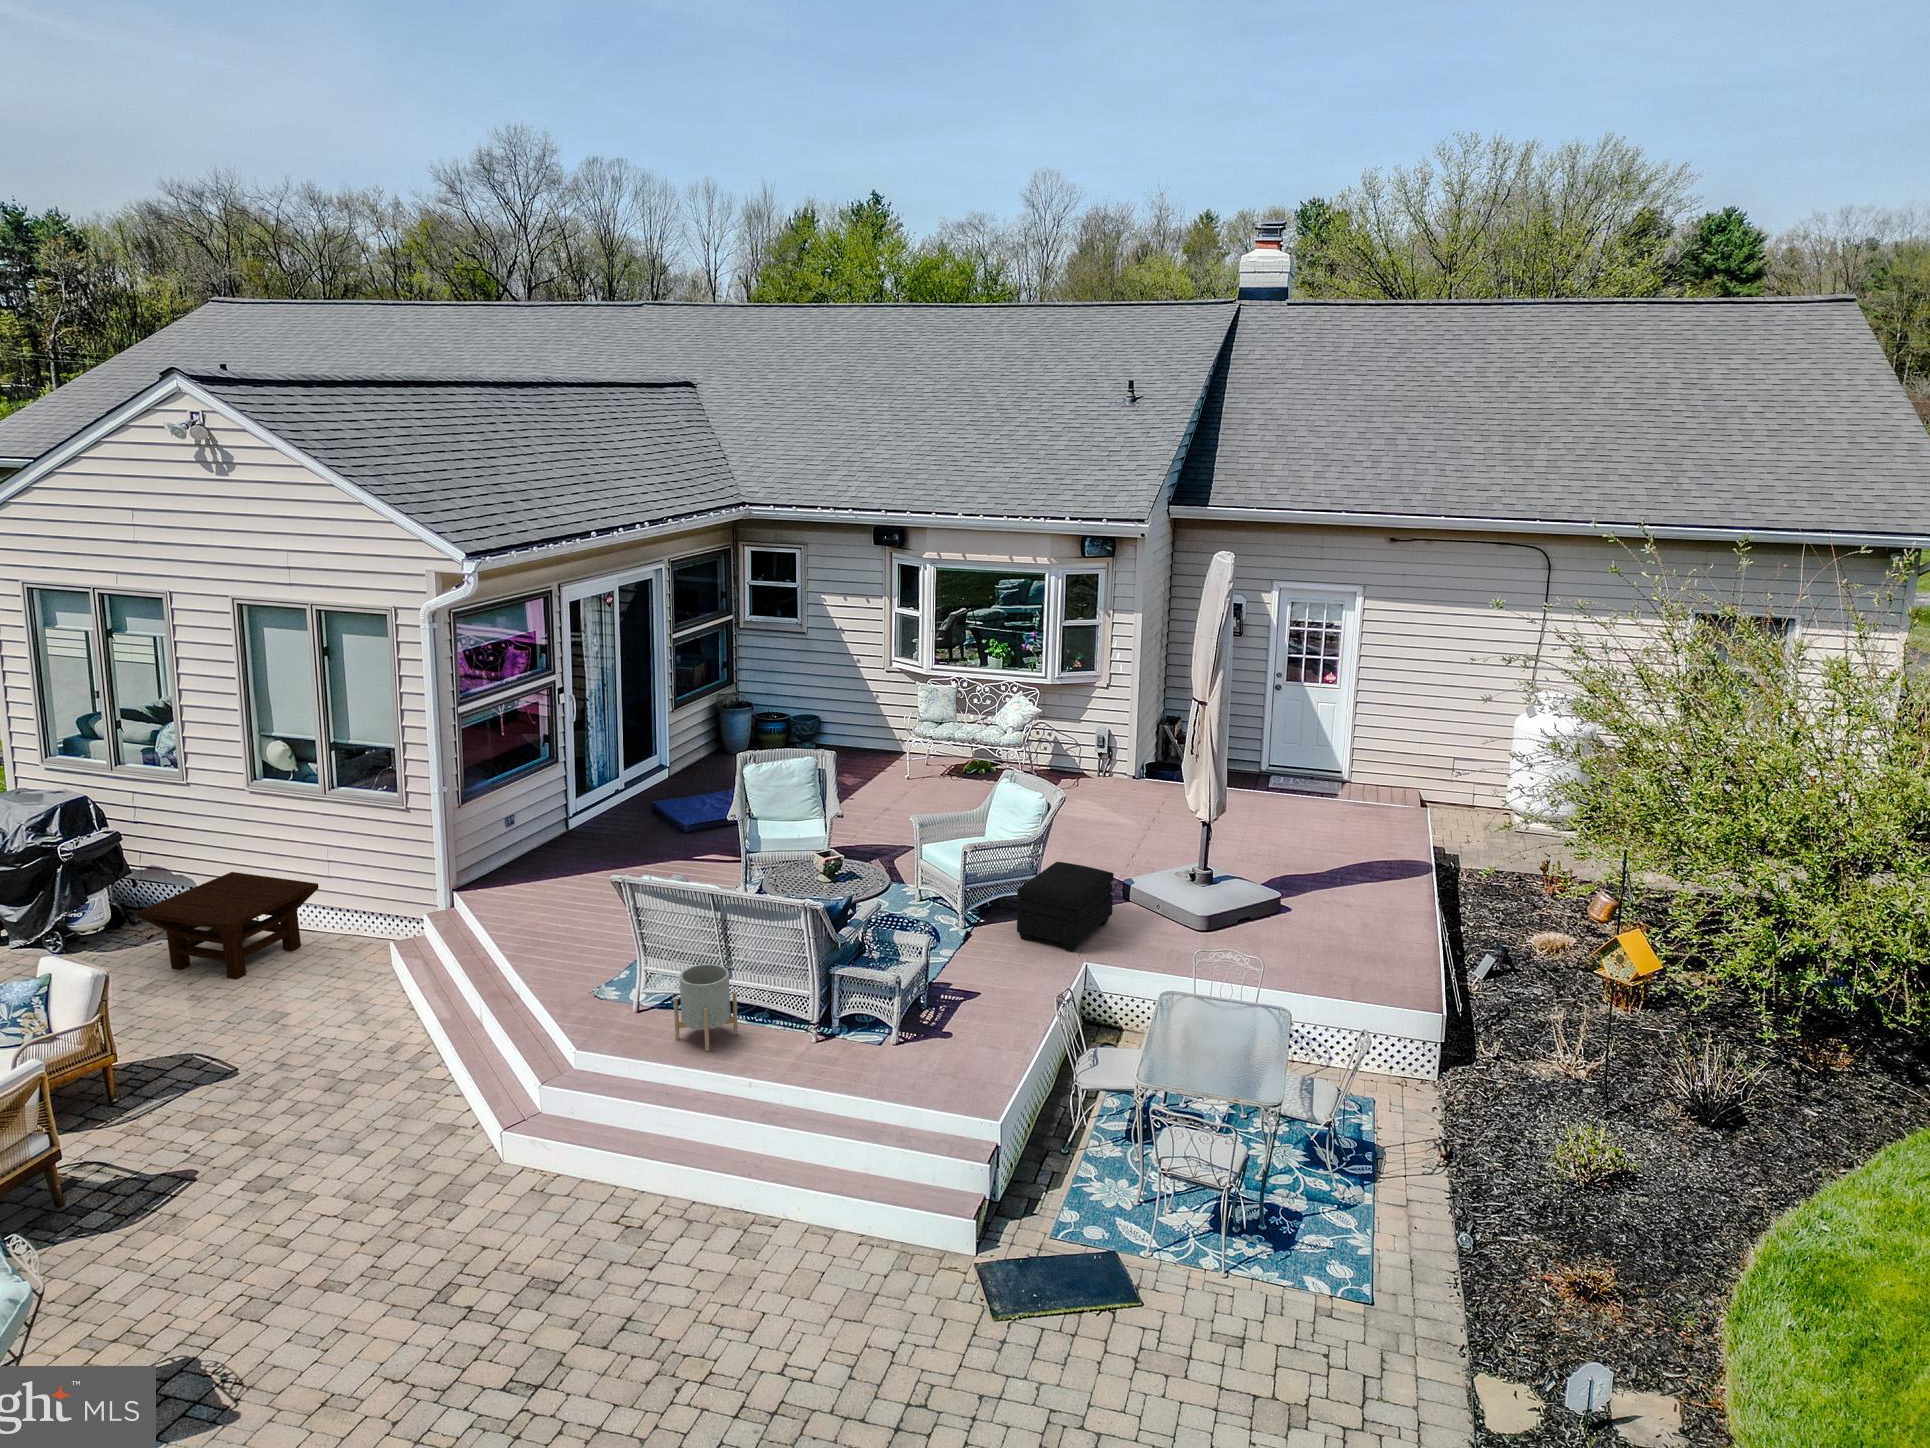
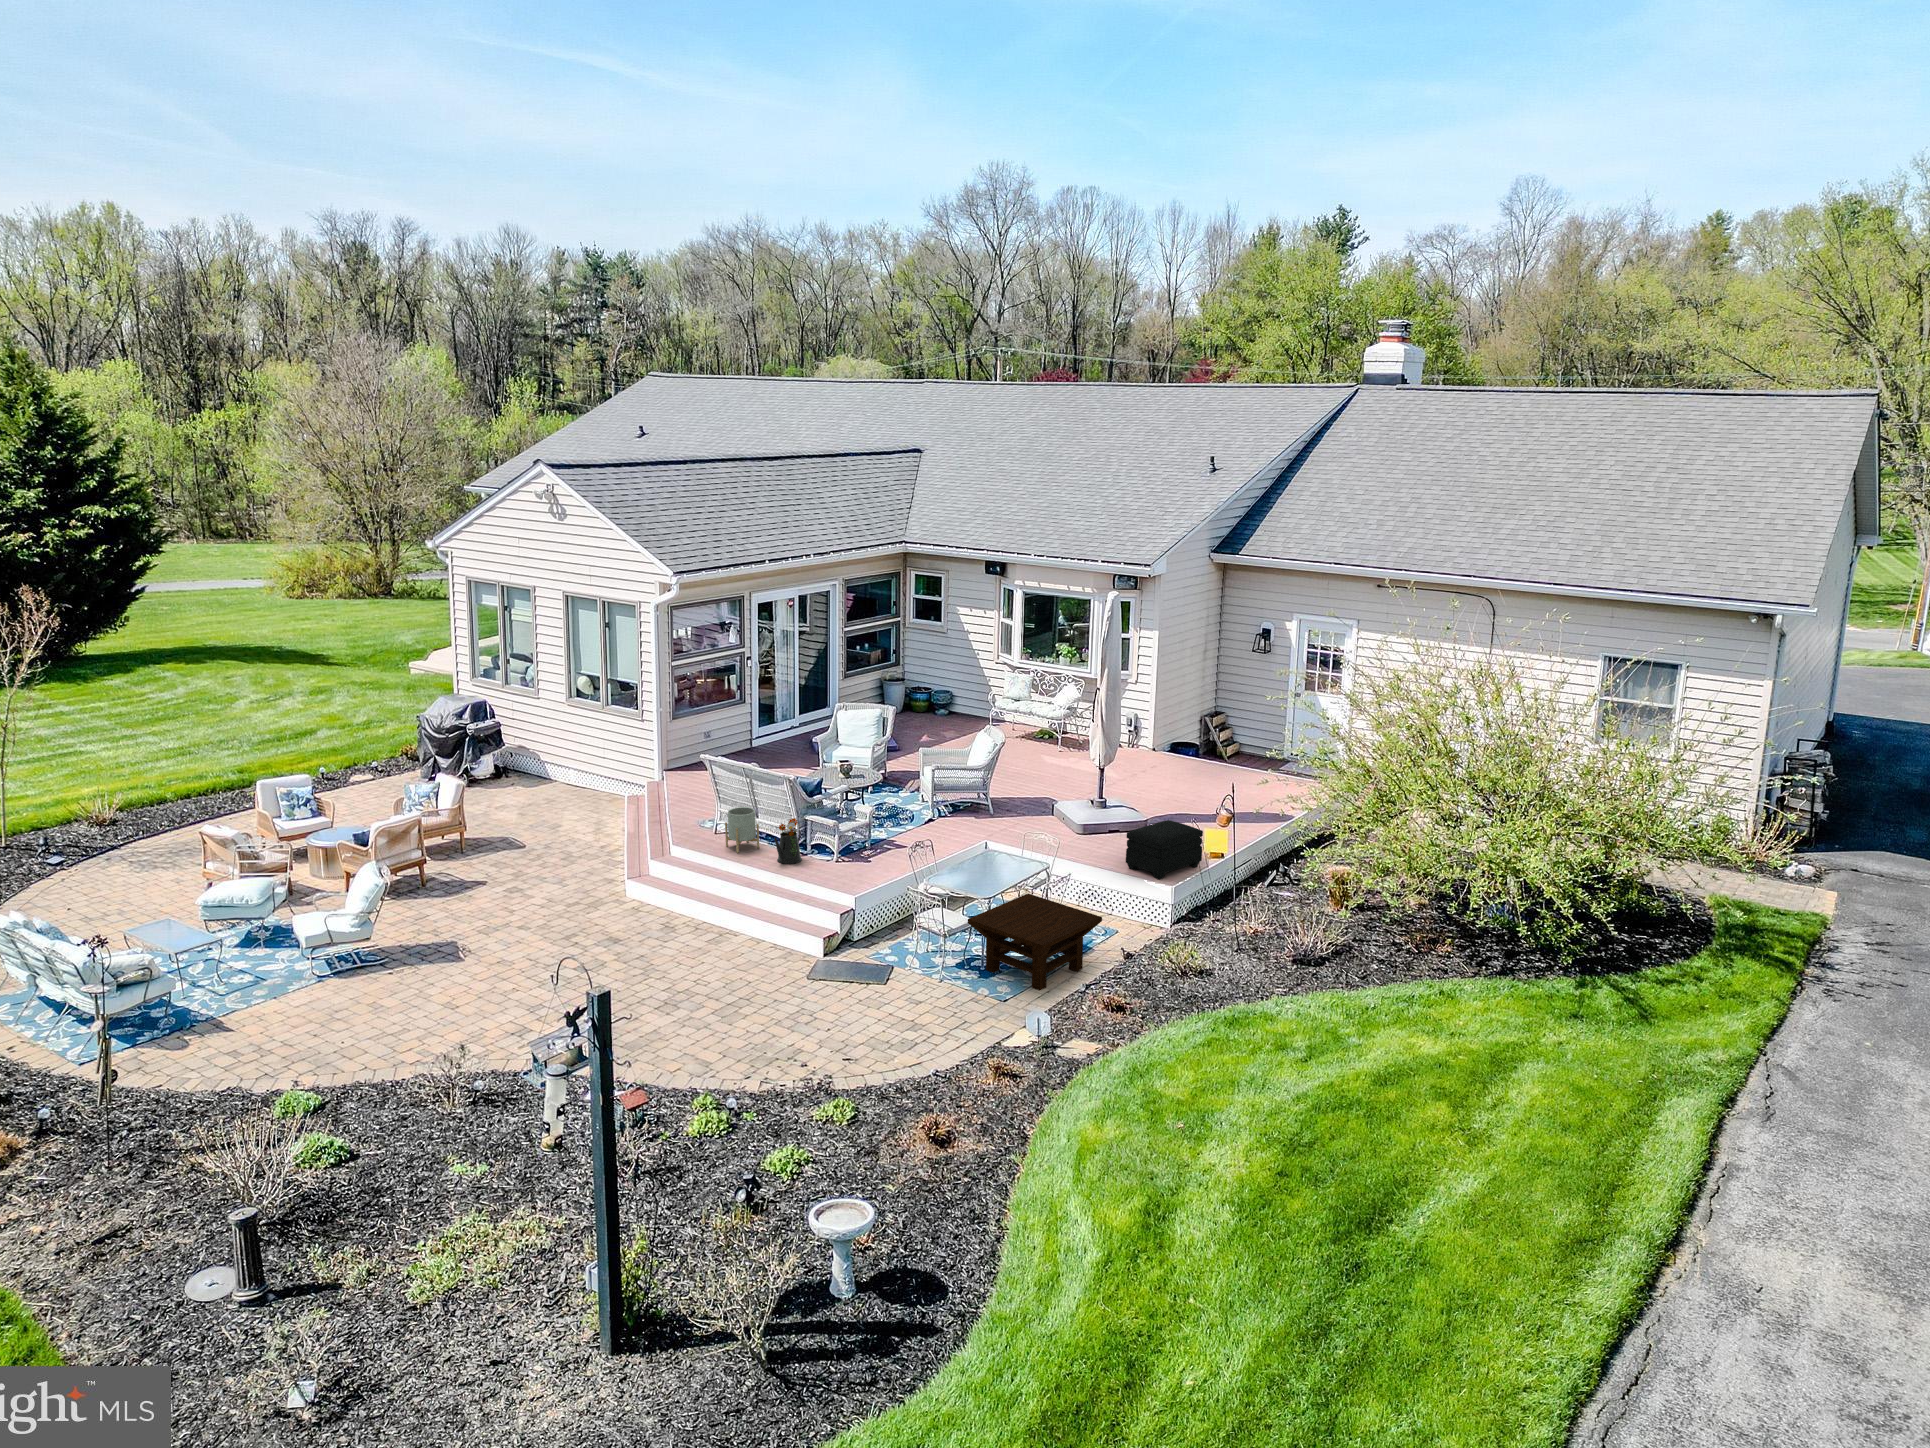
ottoman: present [1017,862,1114,952] -> present [1126,820,1203,879]
coffee table: present [137,872,319,980] -> present [968,893,1102,991]
watering can: none [789,976,832,1063] -> present [774,818,802,864]

